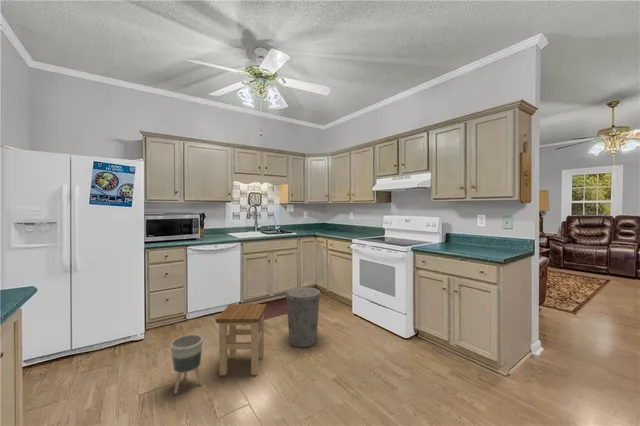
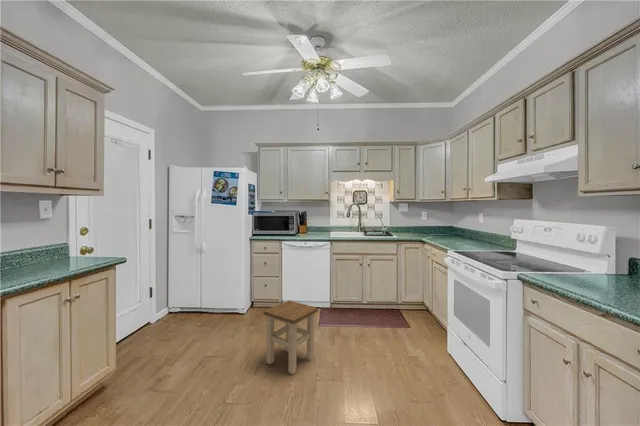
trash can: present [286,287,321,347] -> none [343,298,382,366]
planter: present [170,334,203,394] -> none [227,319,254,365]

